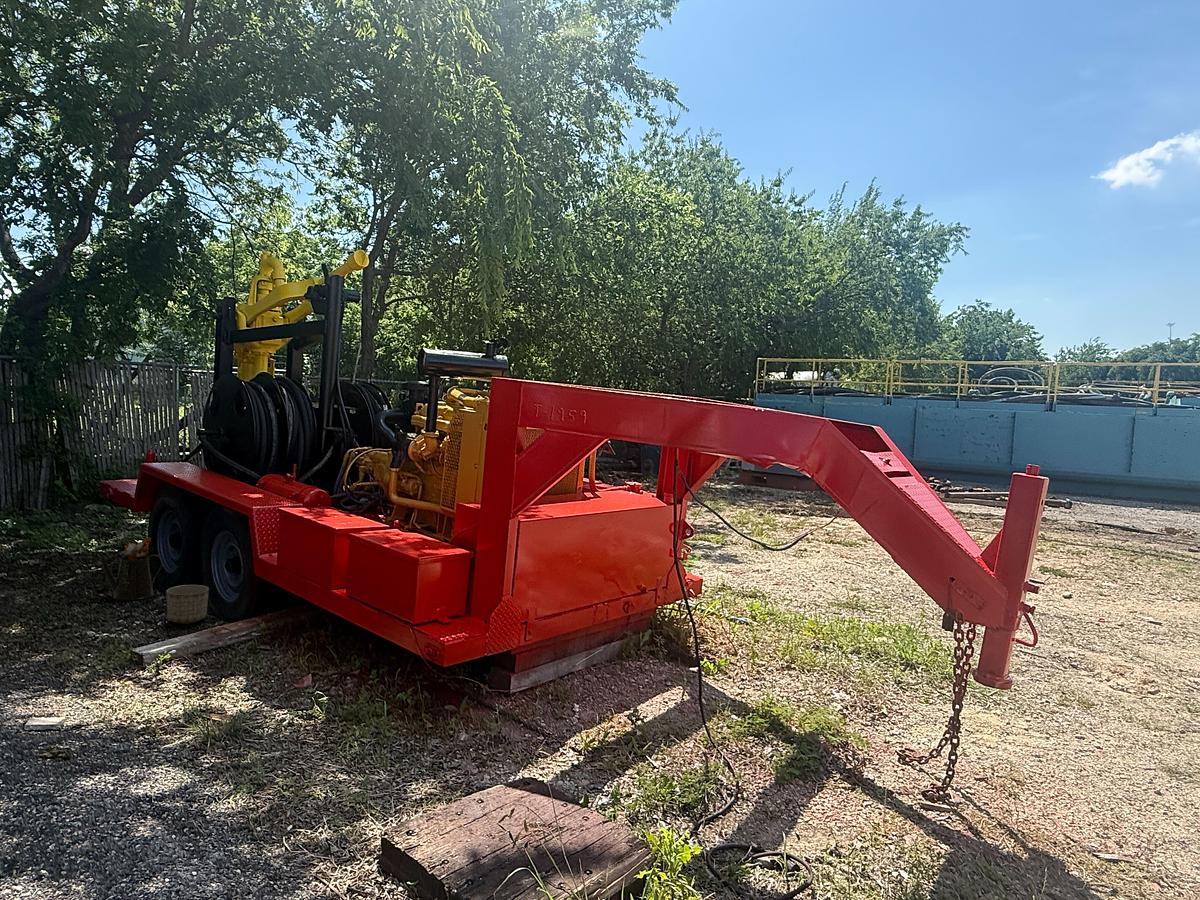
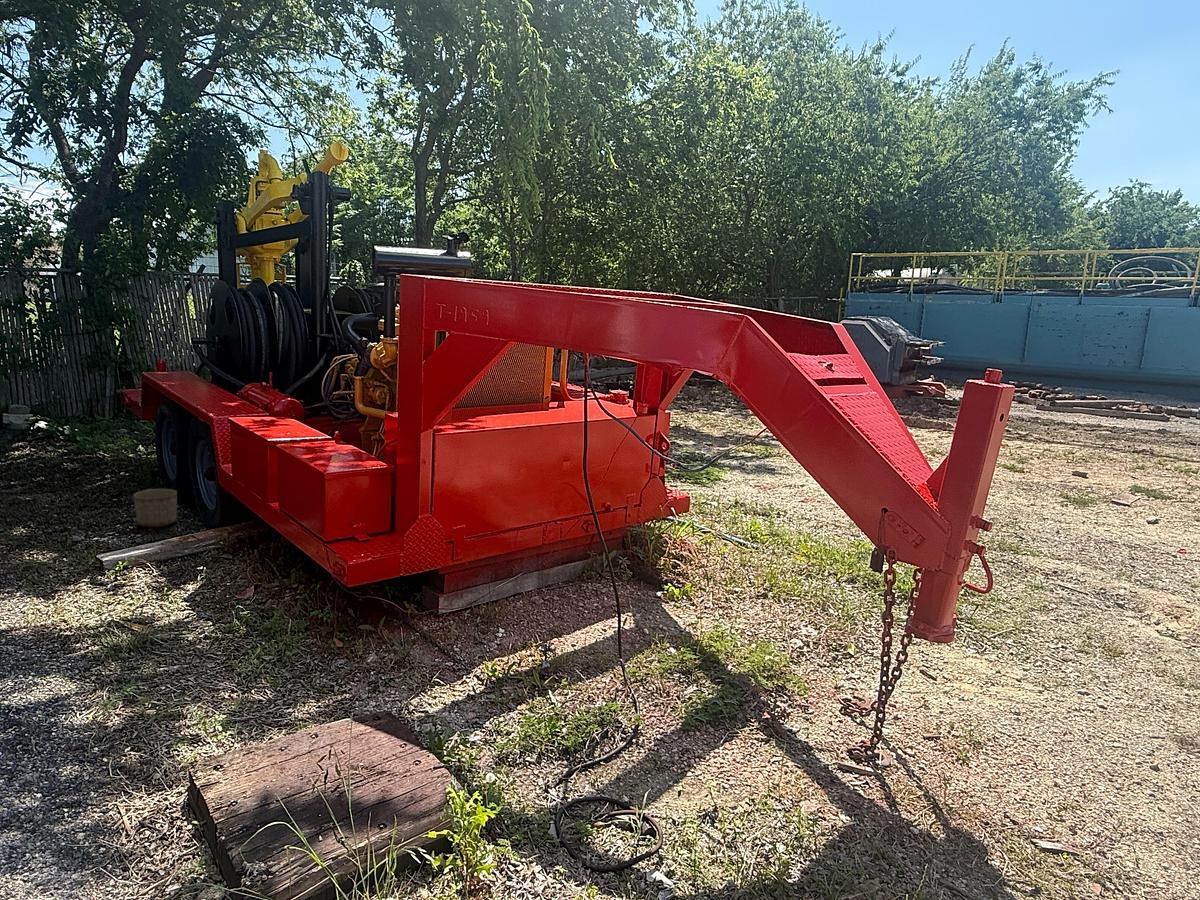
watering can: present [101,537,162,601] -> none [85,438,147,502]

